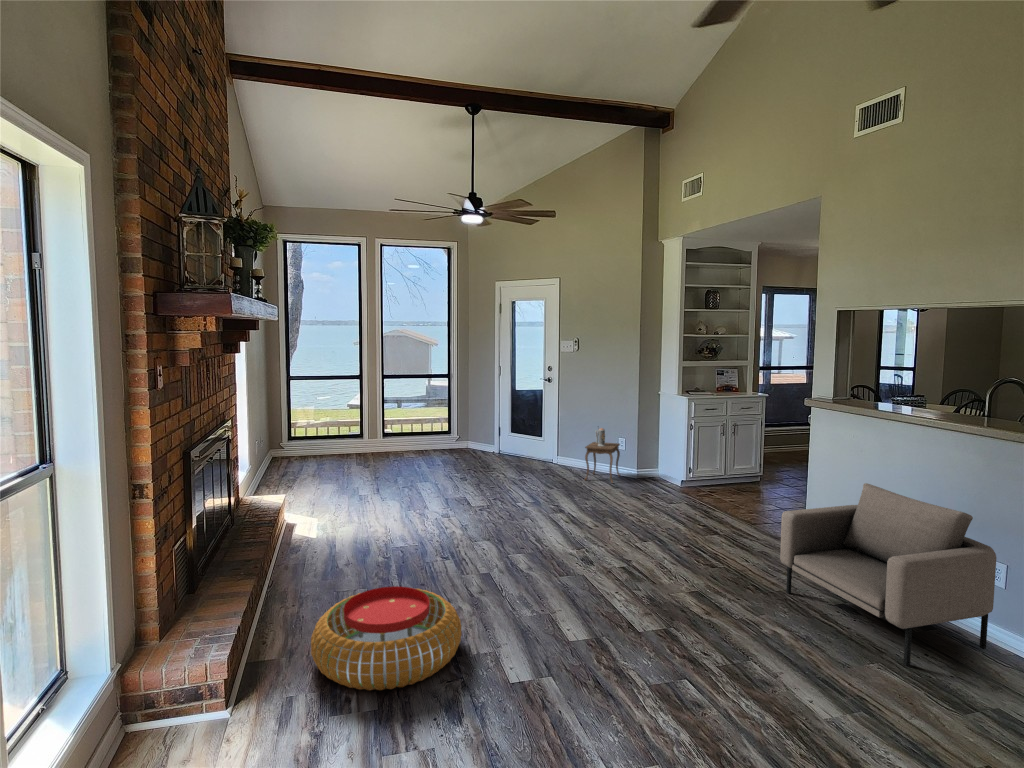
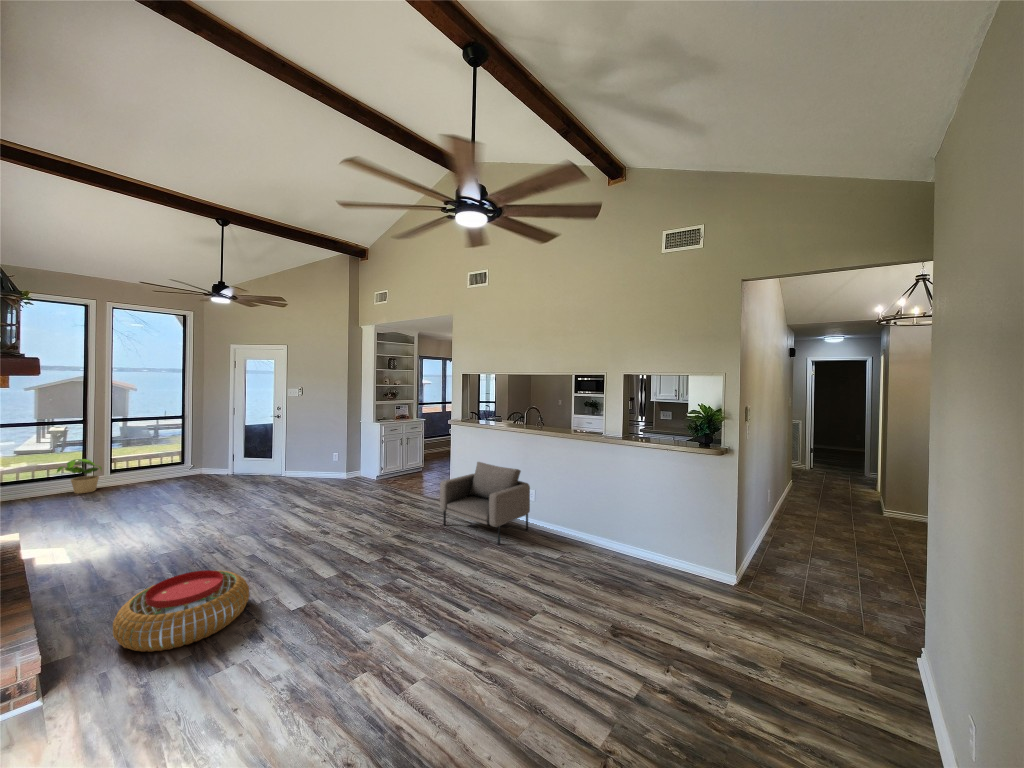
potted plant: none [336,418,373,457] -> present [57,459,102,494]
side table: present [585,428,620,483] -> none [310,446,335,485]

